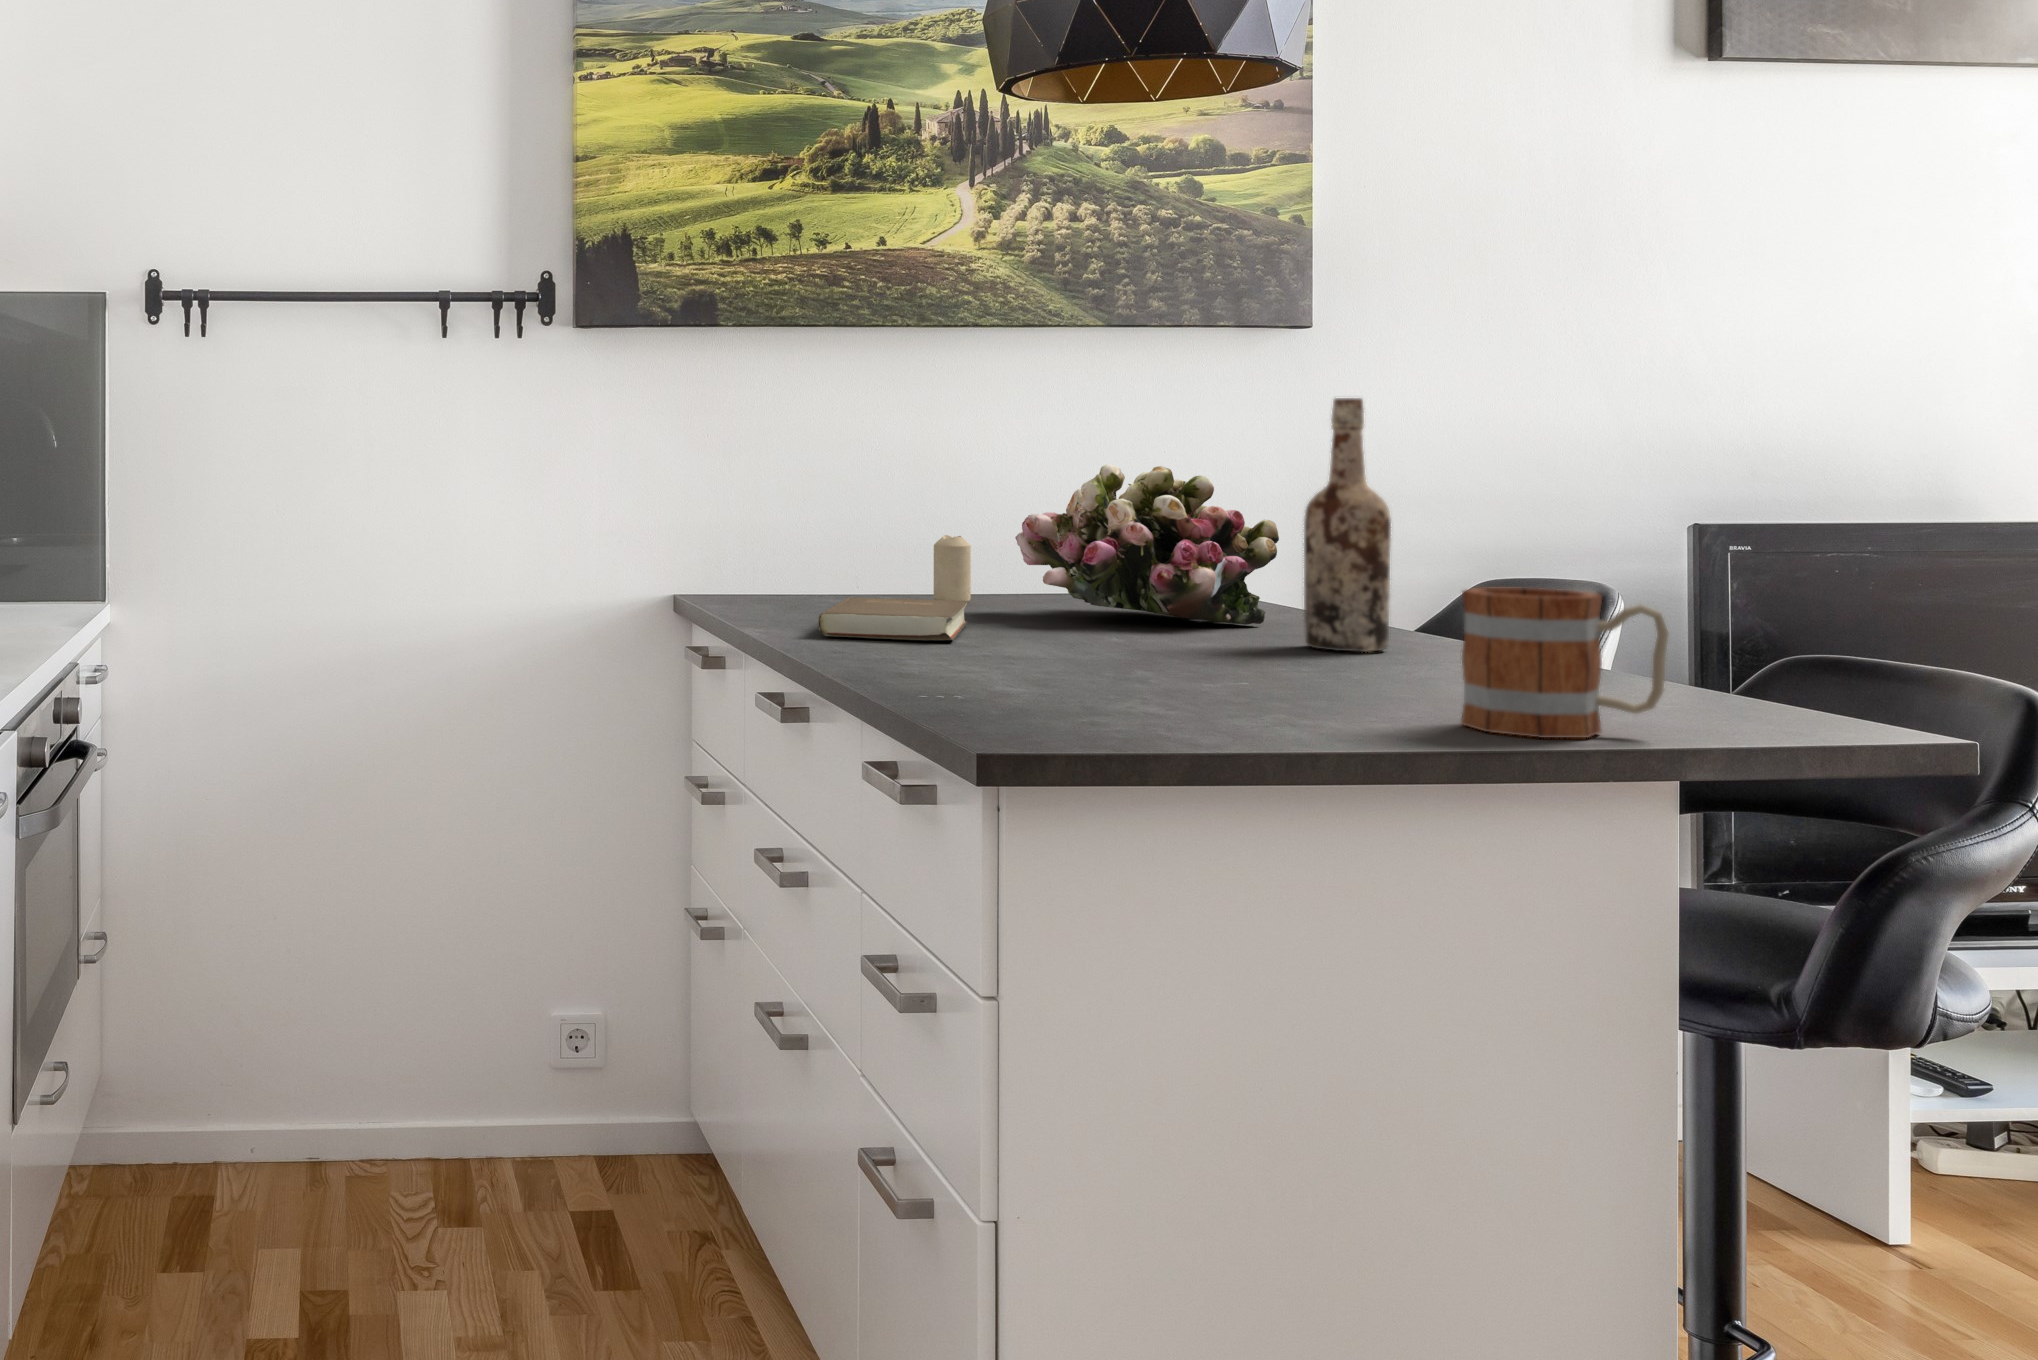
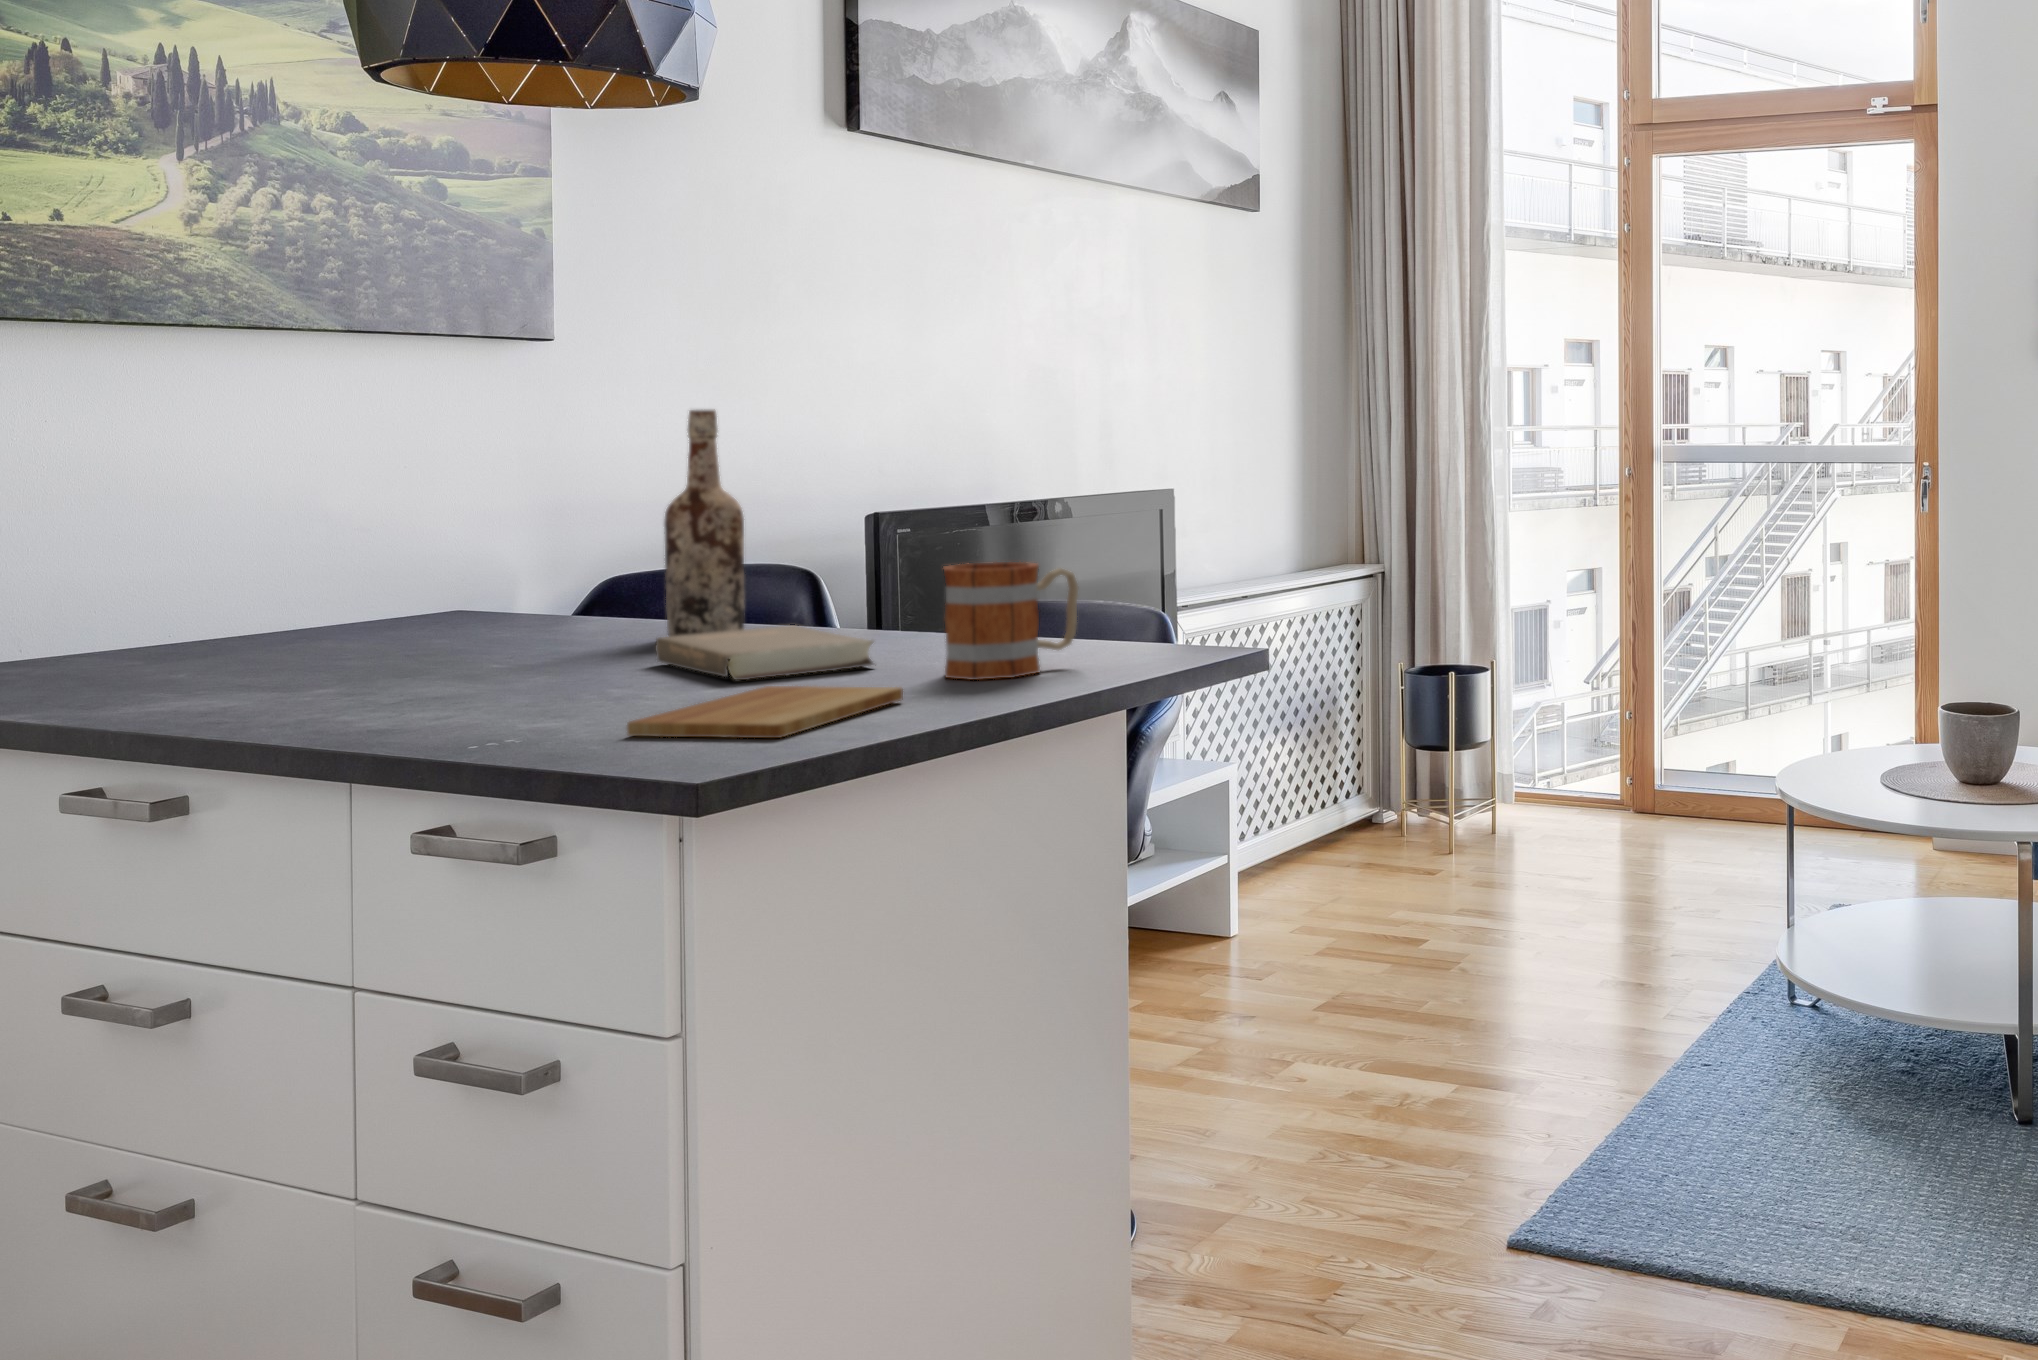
flower arrangement: present [1015,464,1279,625] -> none [286,478,593,629]
candle: present [934,535,971,601] -> none [140,568,196,647]
book: present [819,597,968,640] -> present [656,625,873,680]
cutting board: none [1028,699,1345,749] -> present [627,686,903,738]

